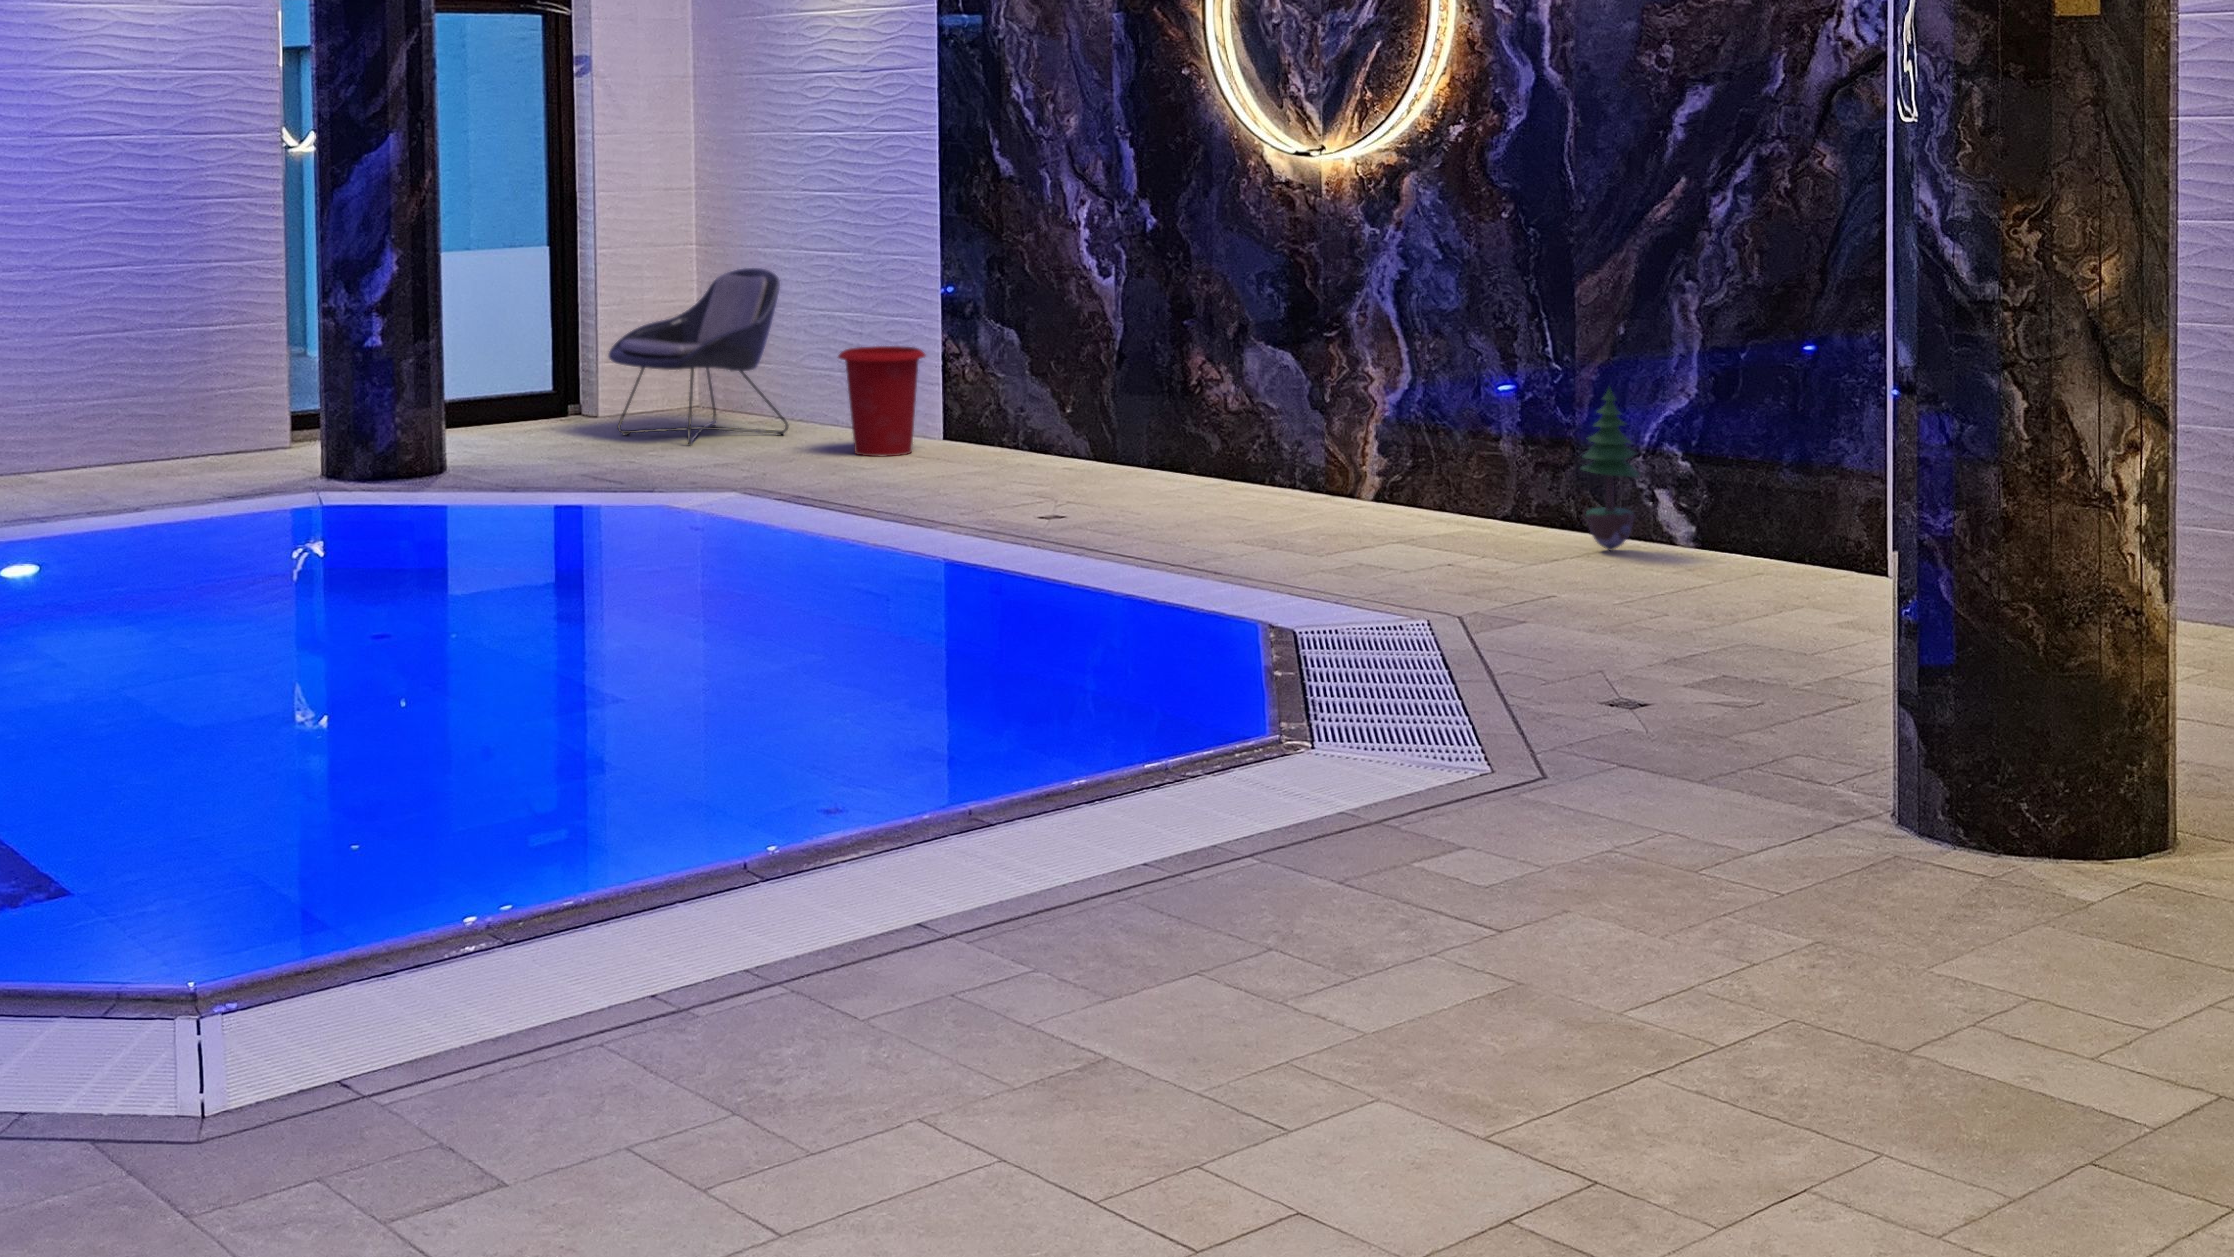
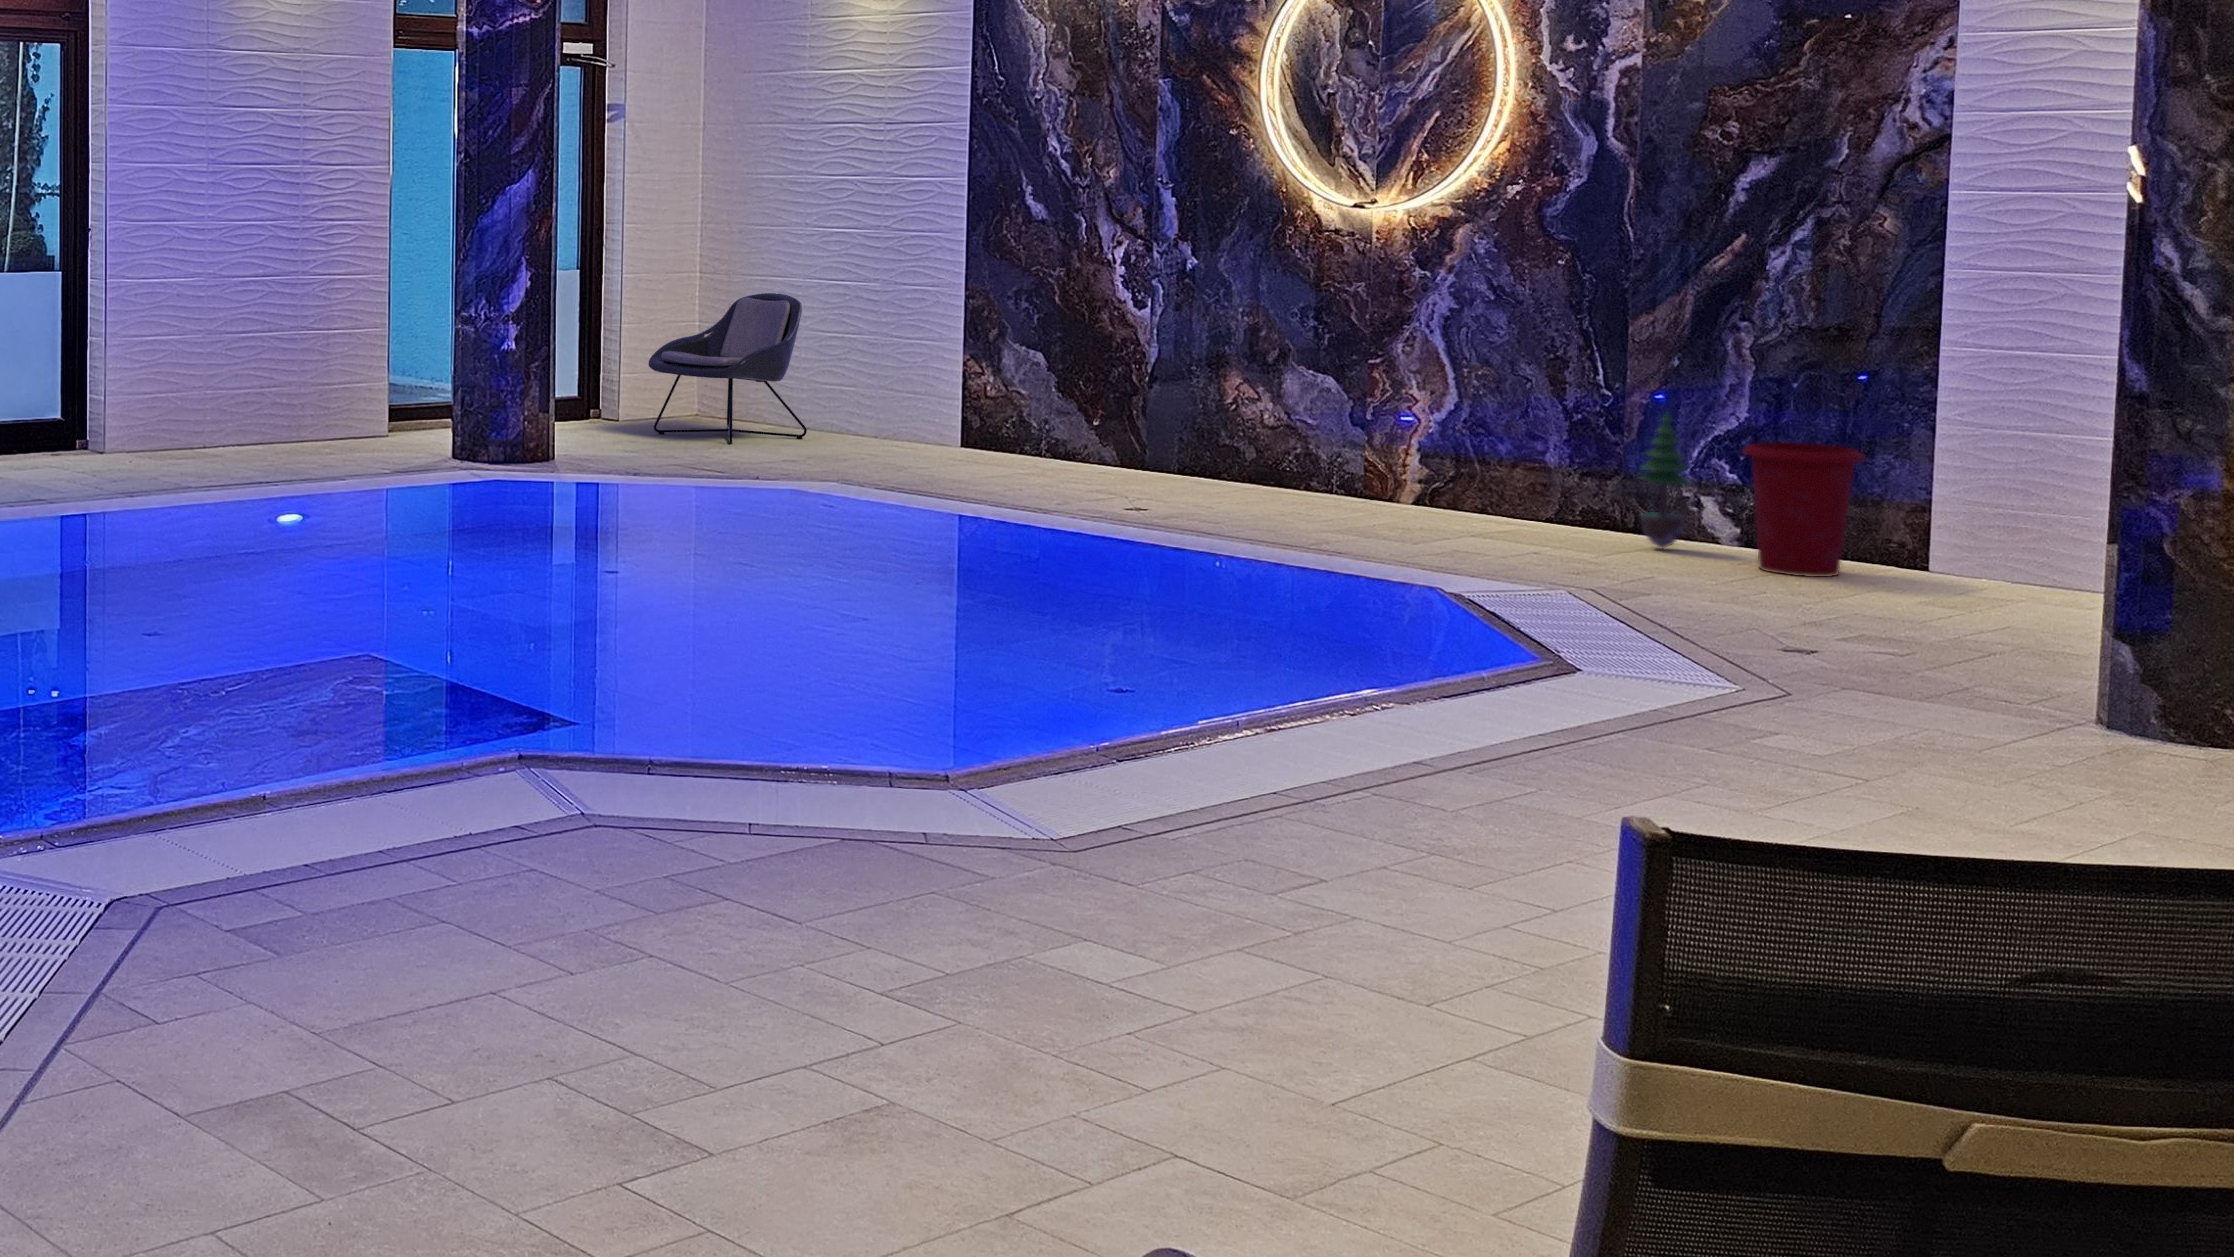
waste bin: present [838,346,926,456] -> present [1743,442,1865,577]

